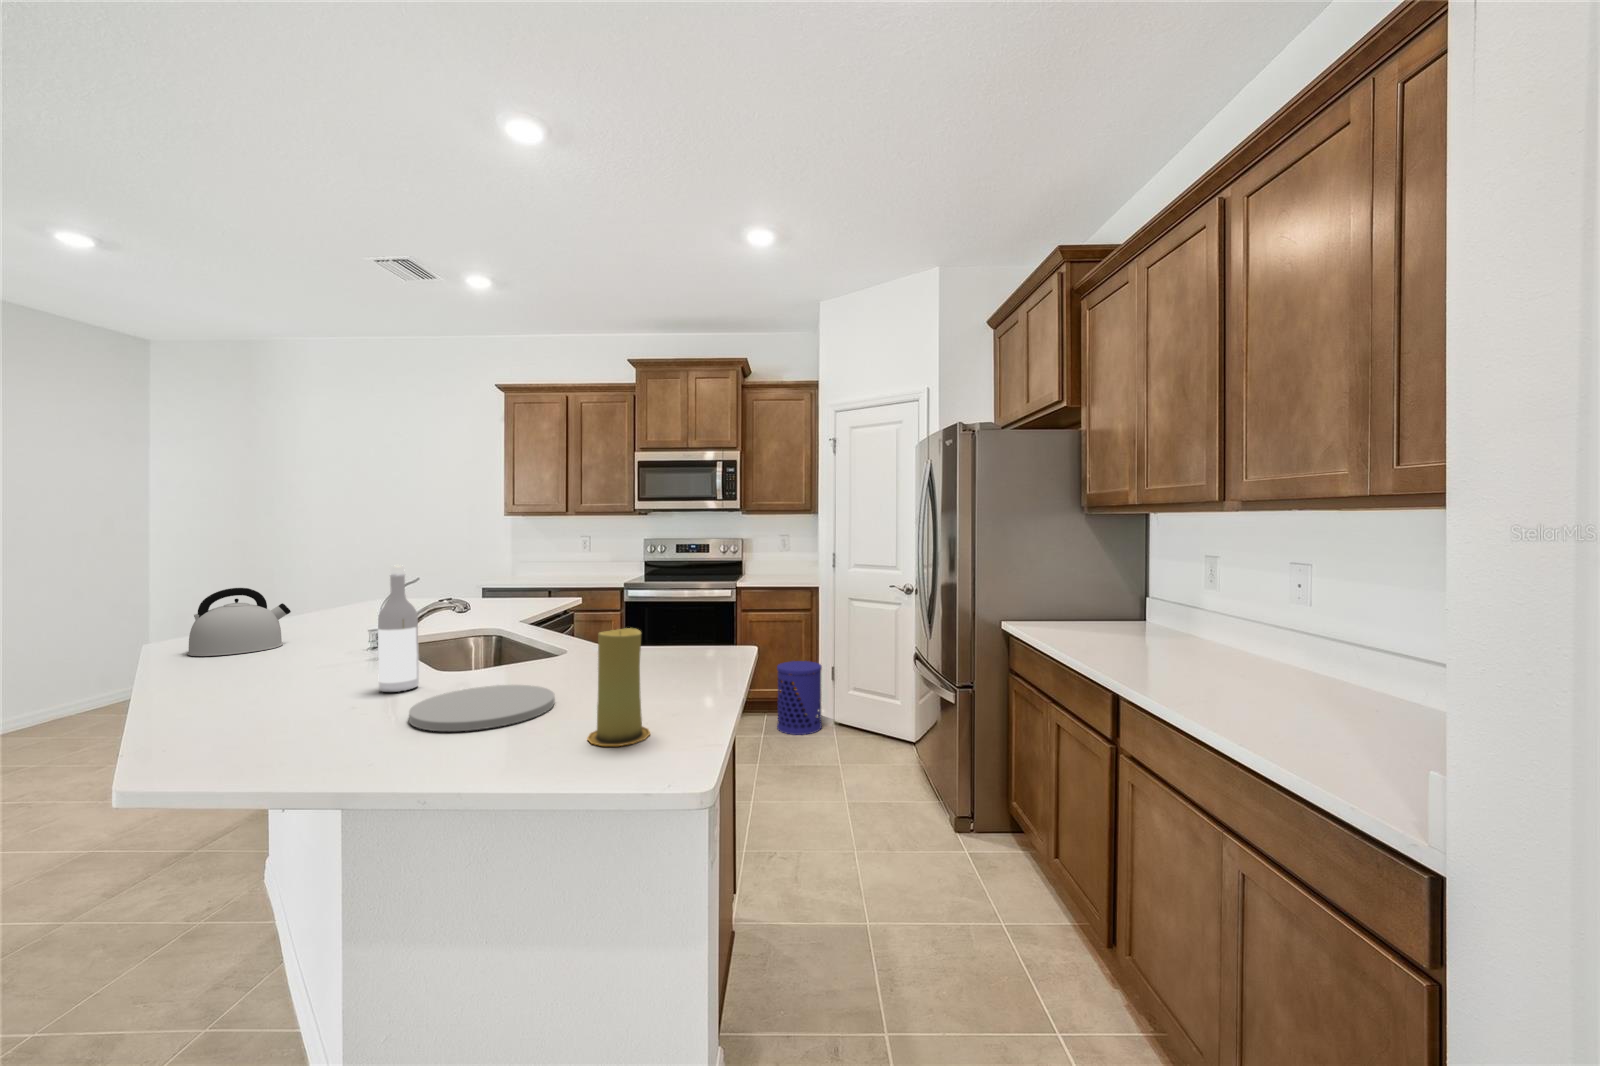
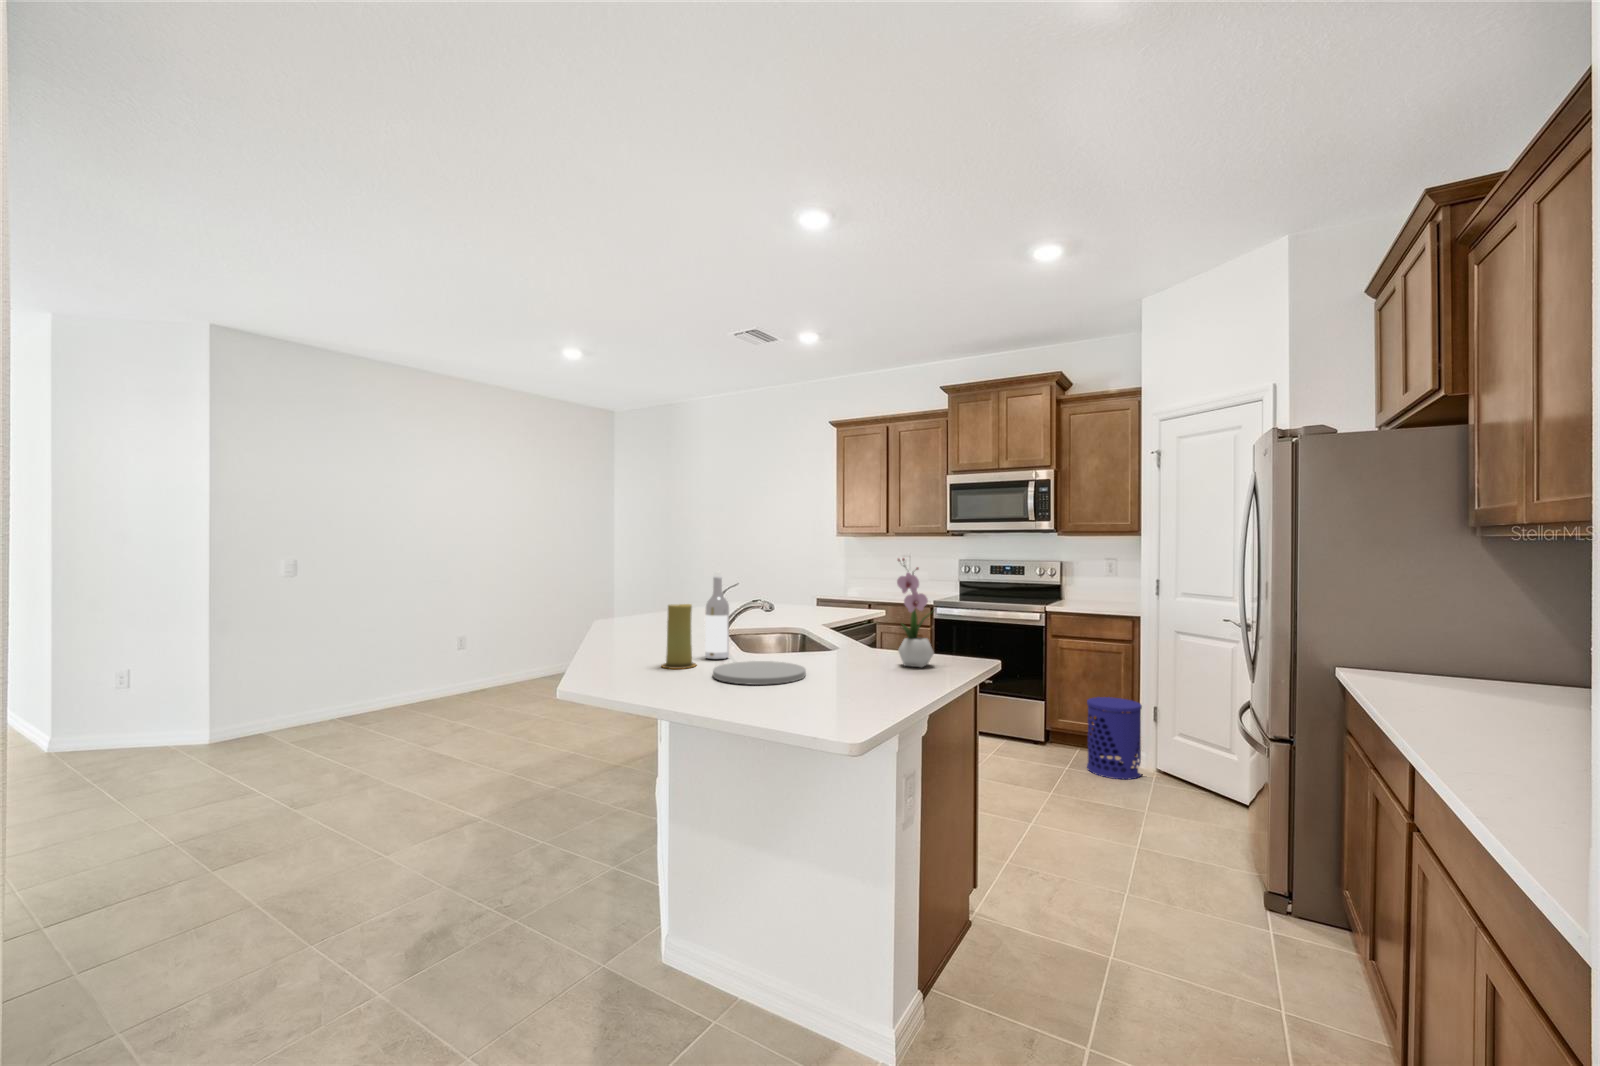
flower arrangement: none [659,541,703,668] -> present [897,558,934,667]
kettle: present [187,588,291,656] -> none [615,585,670,629]
candle: present [587,628,650,746] -> present [662,604,696,669]

